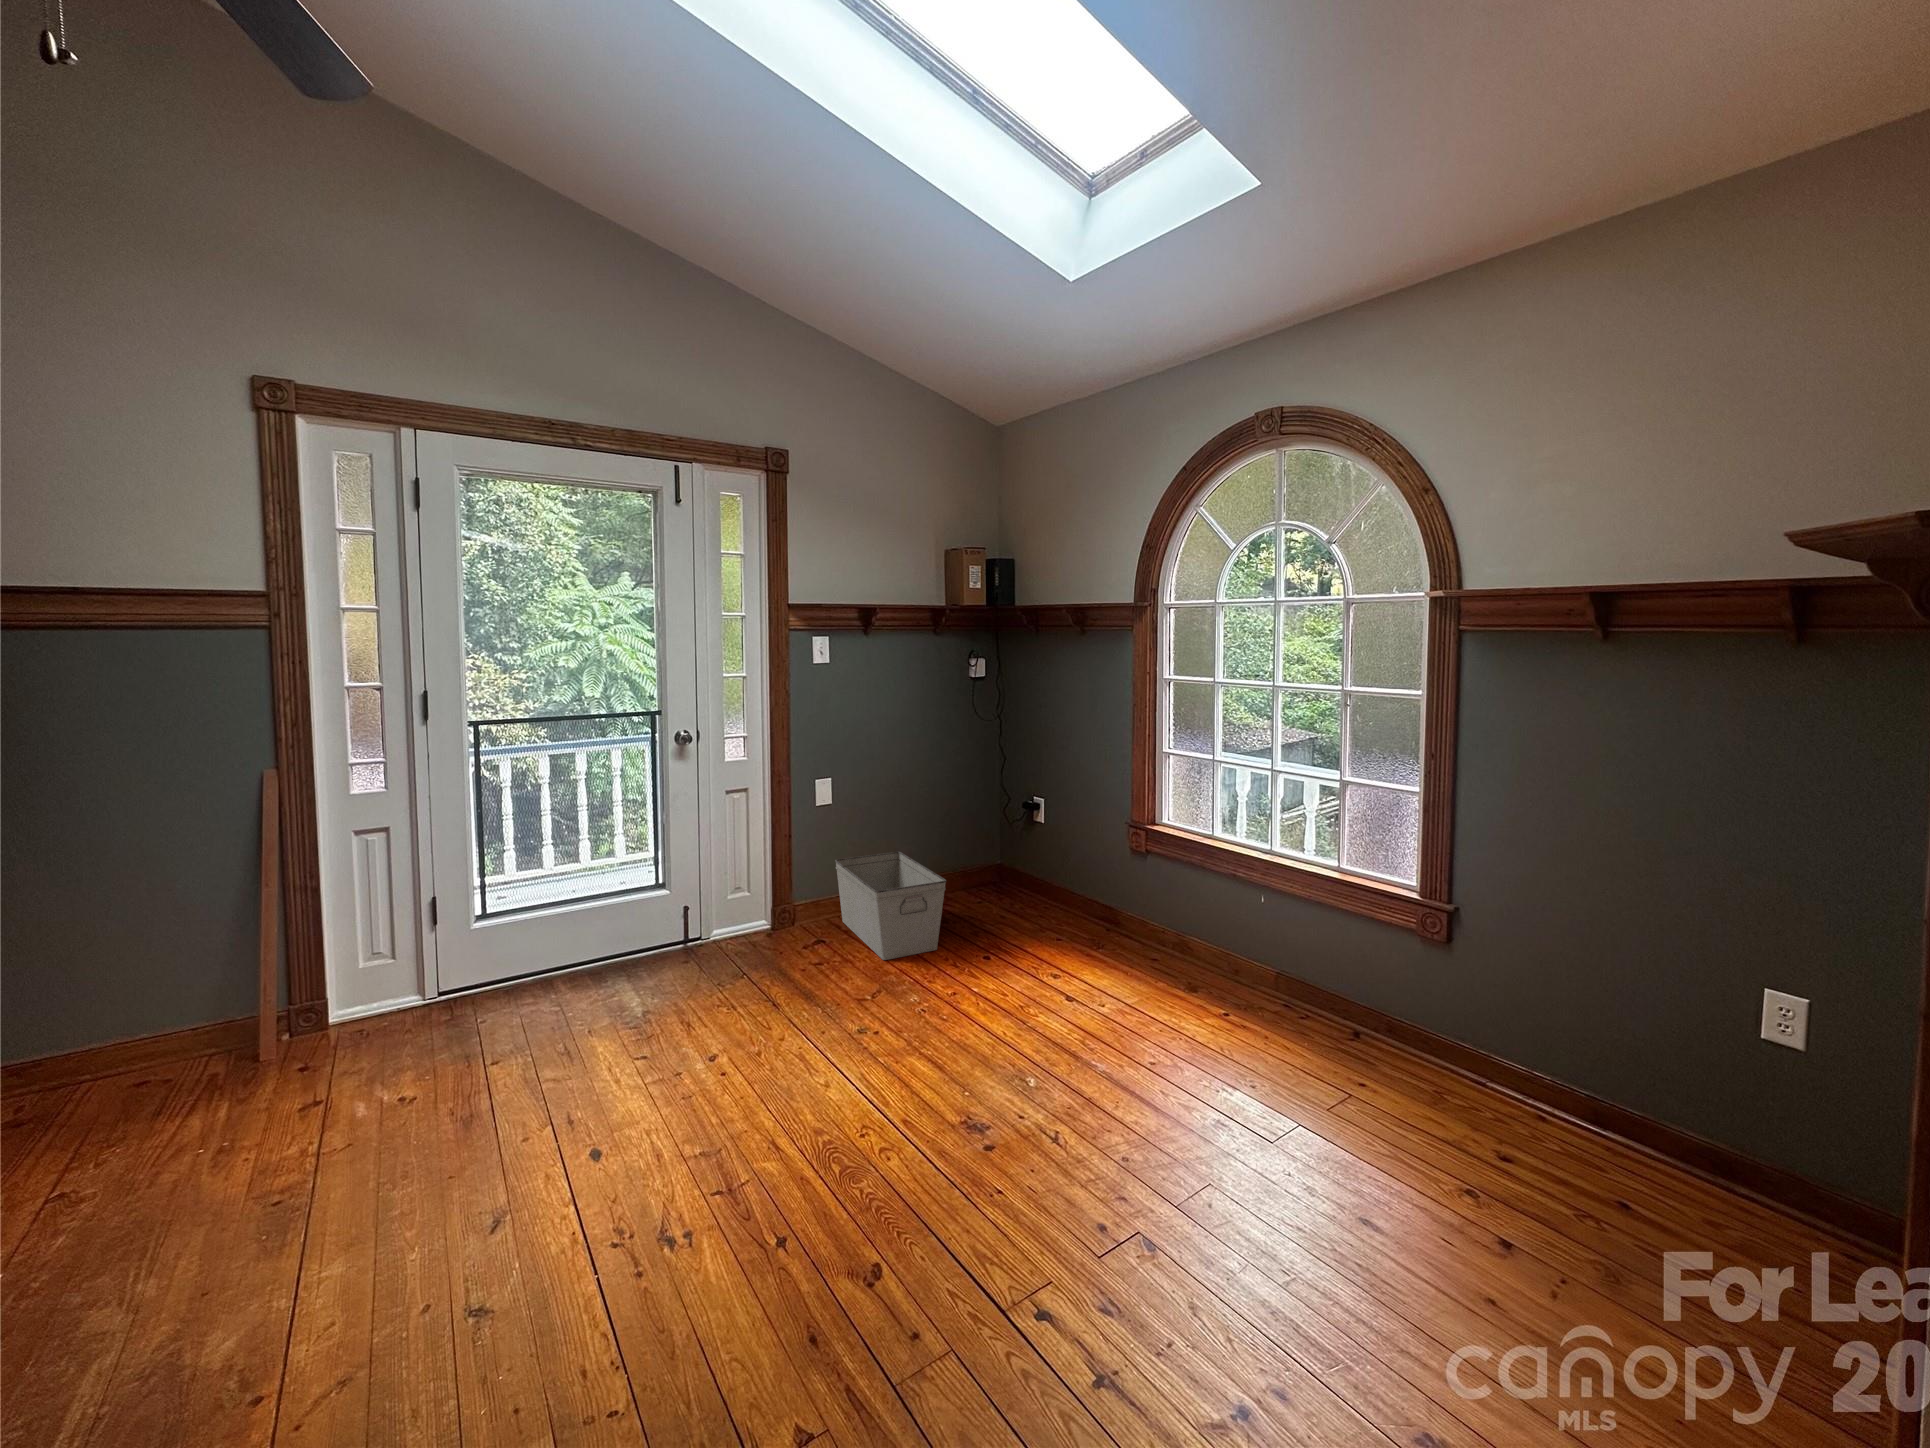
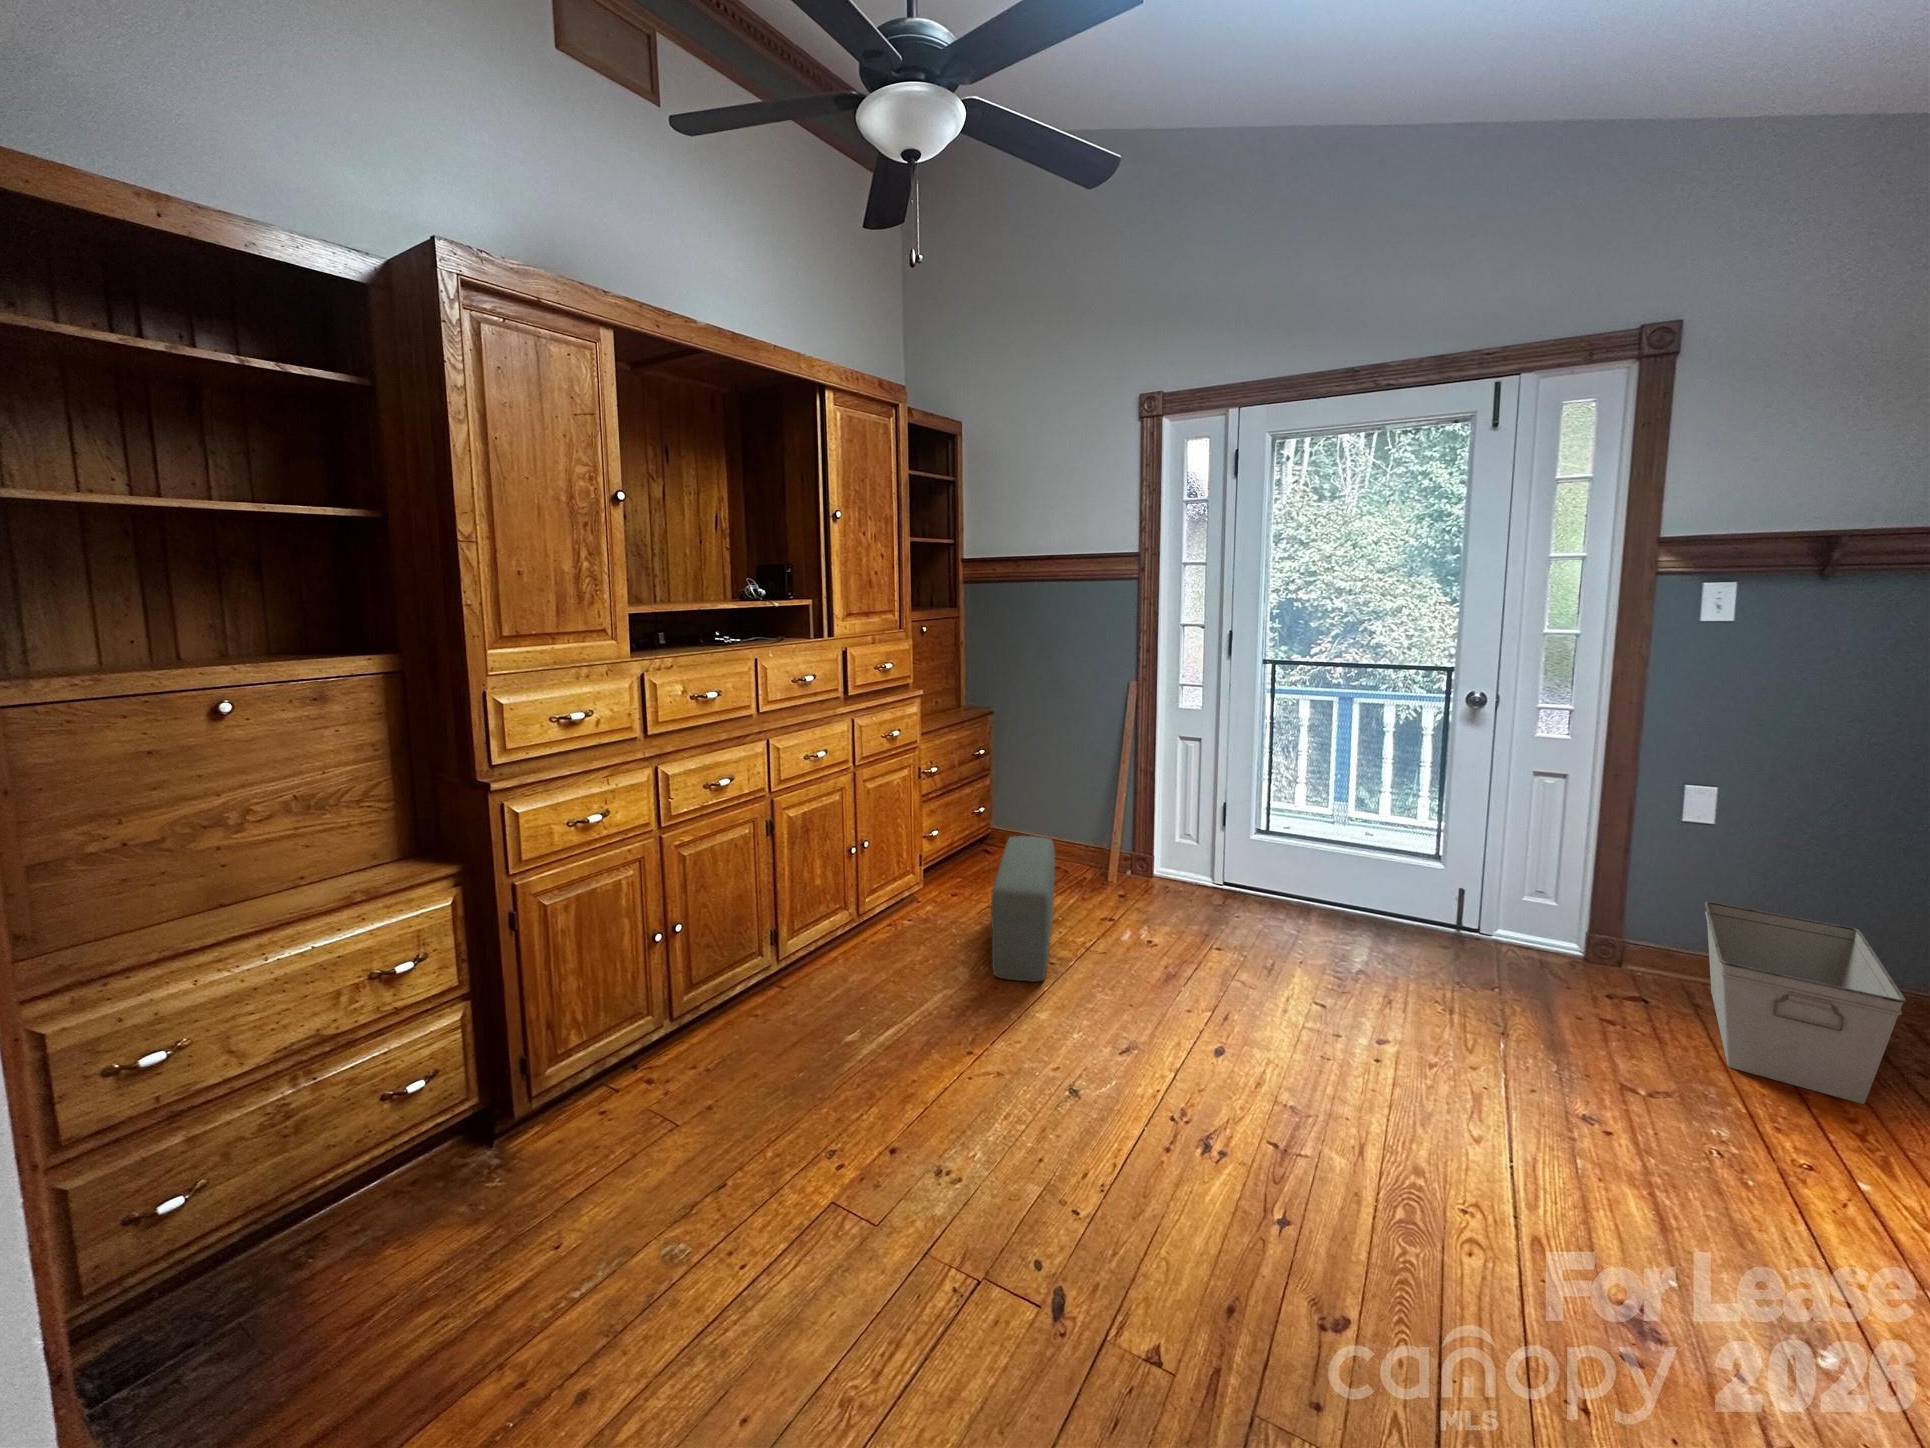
pouf: none [83,1029,286,1287] -> present [991,836,1055,982]

